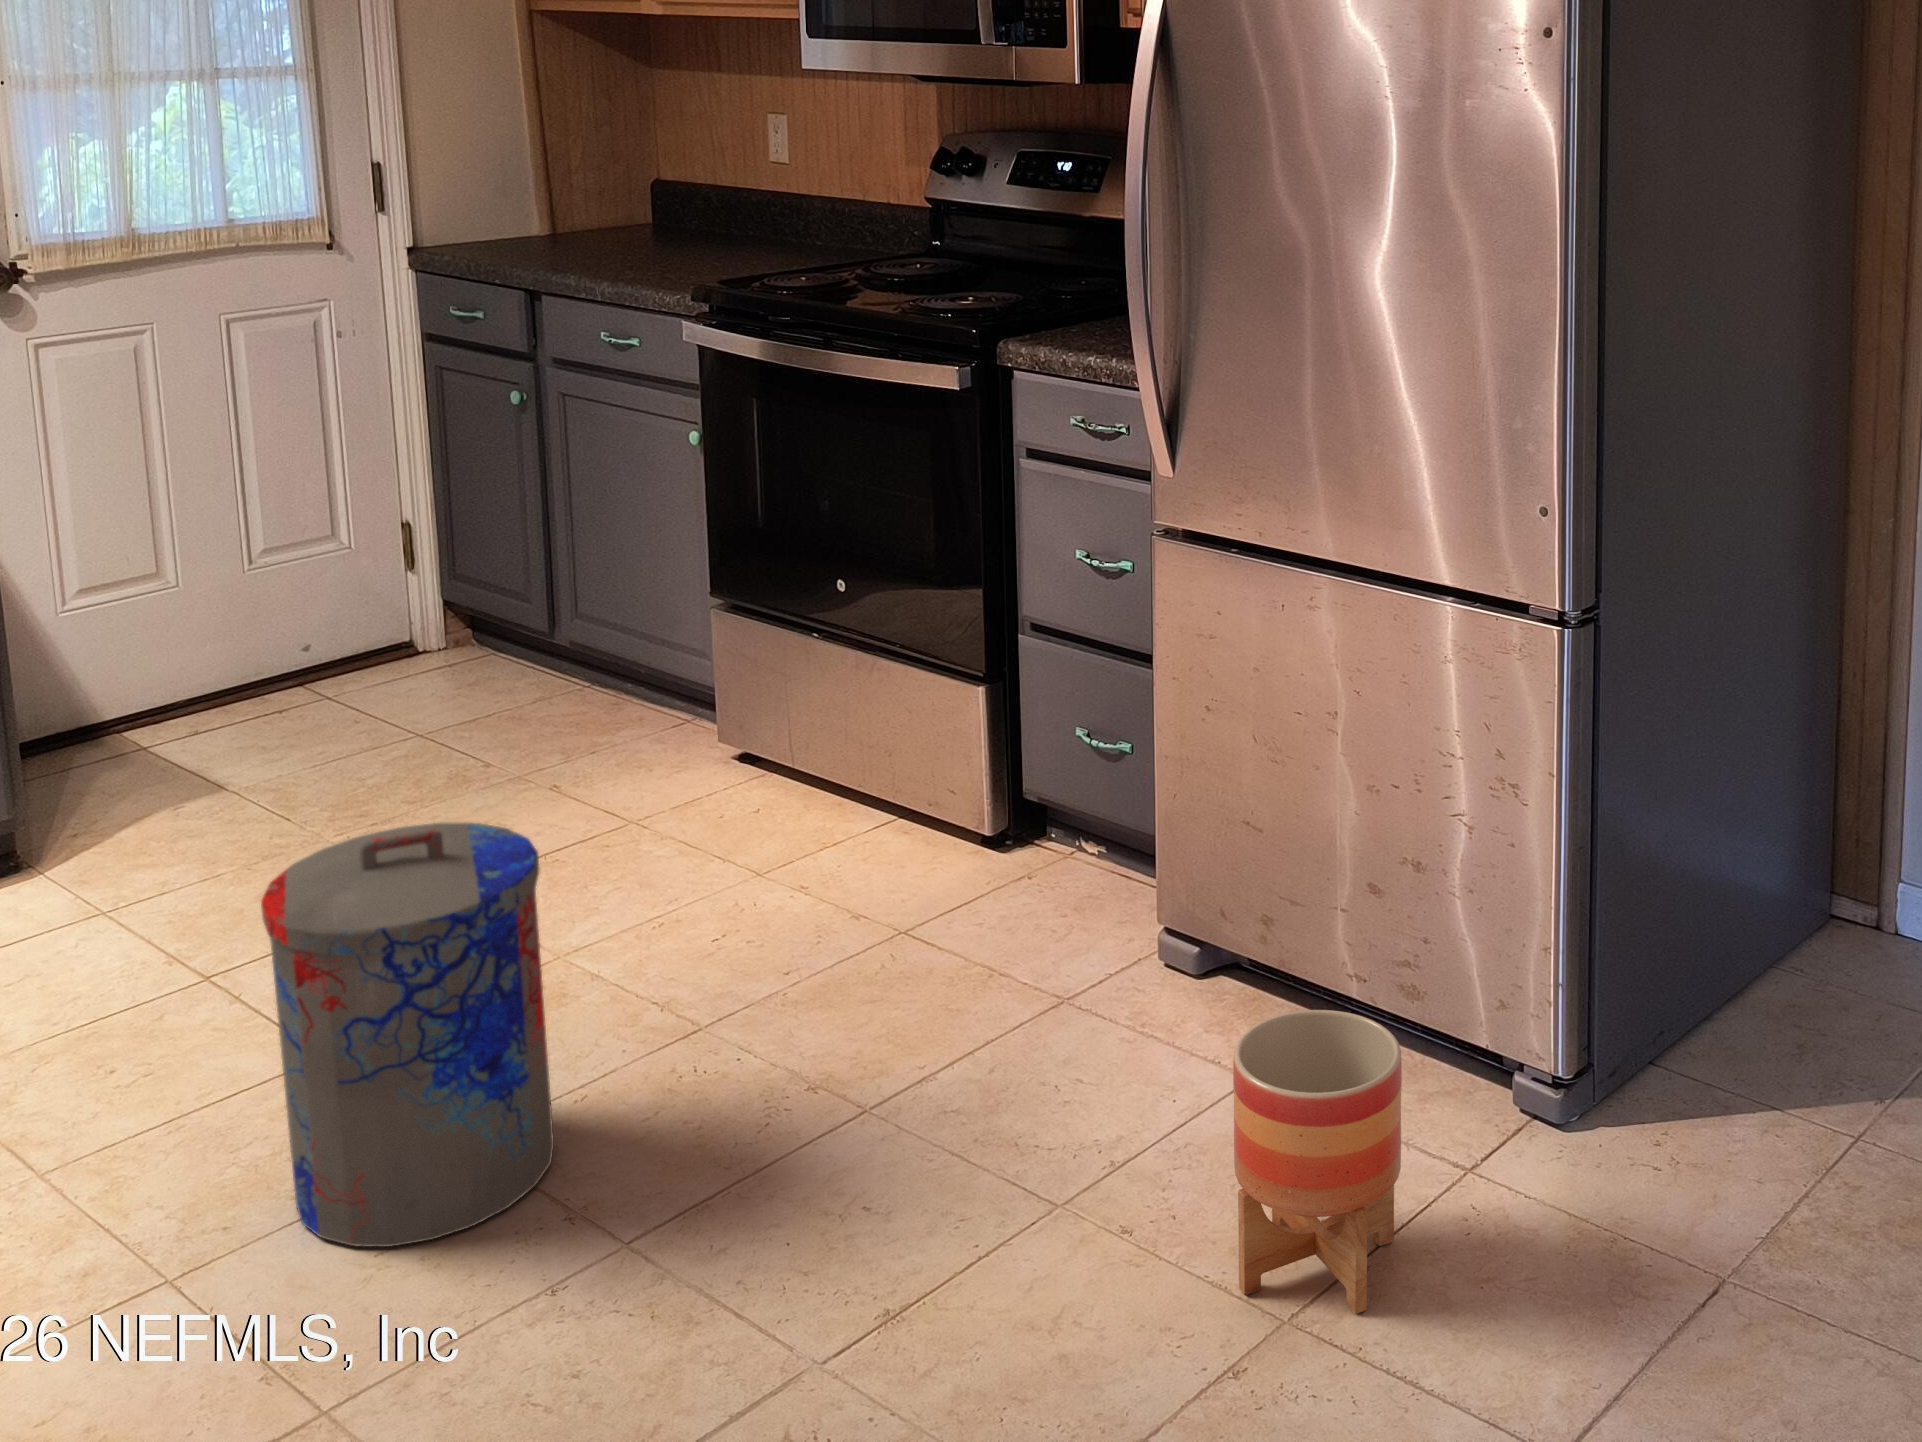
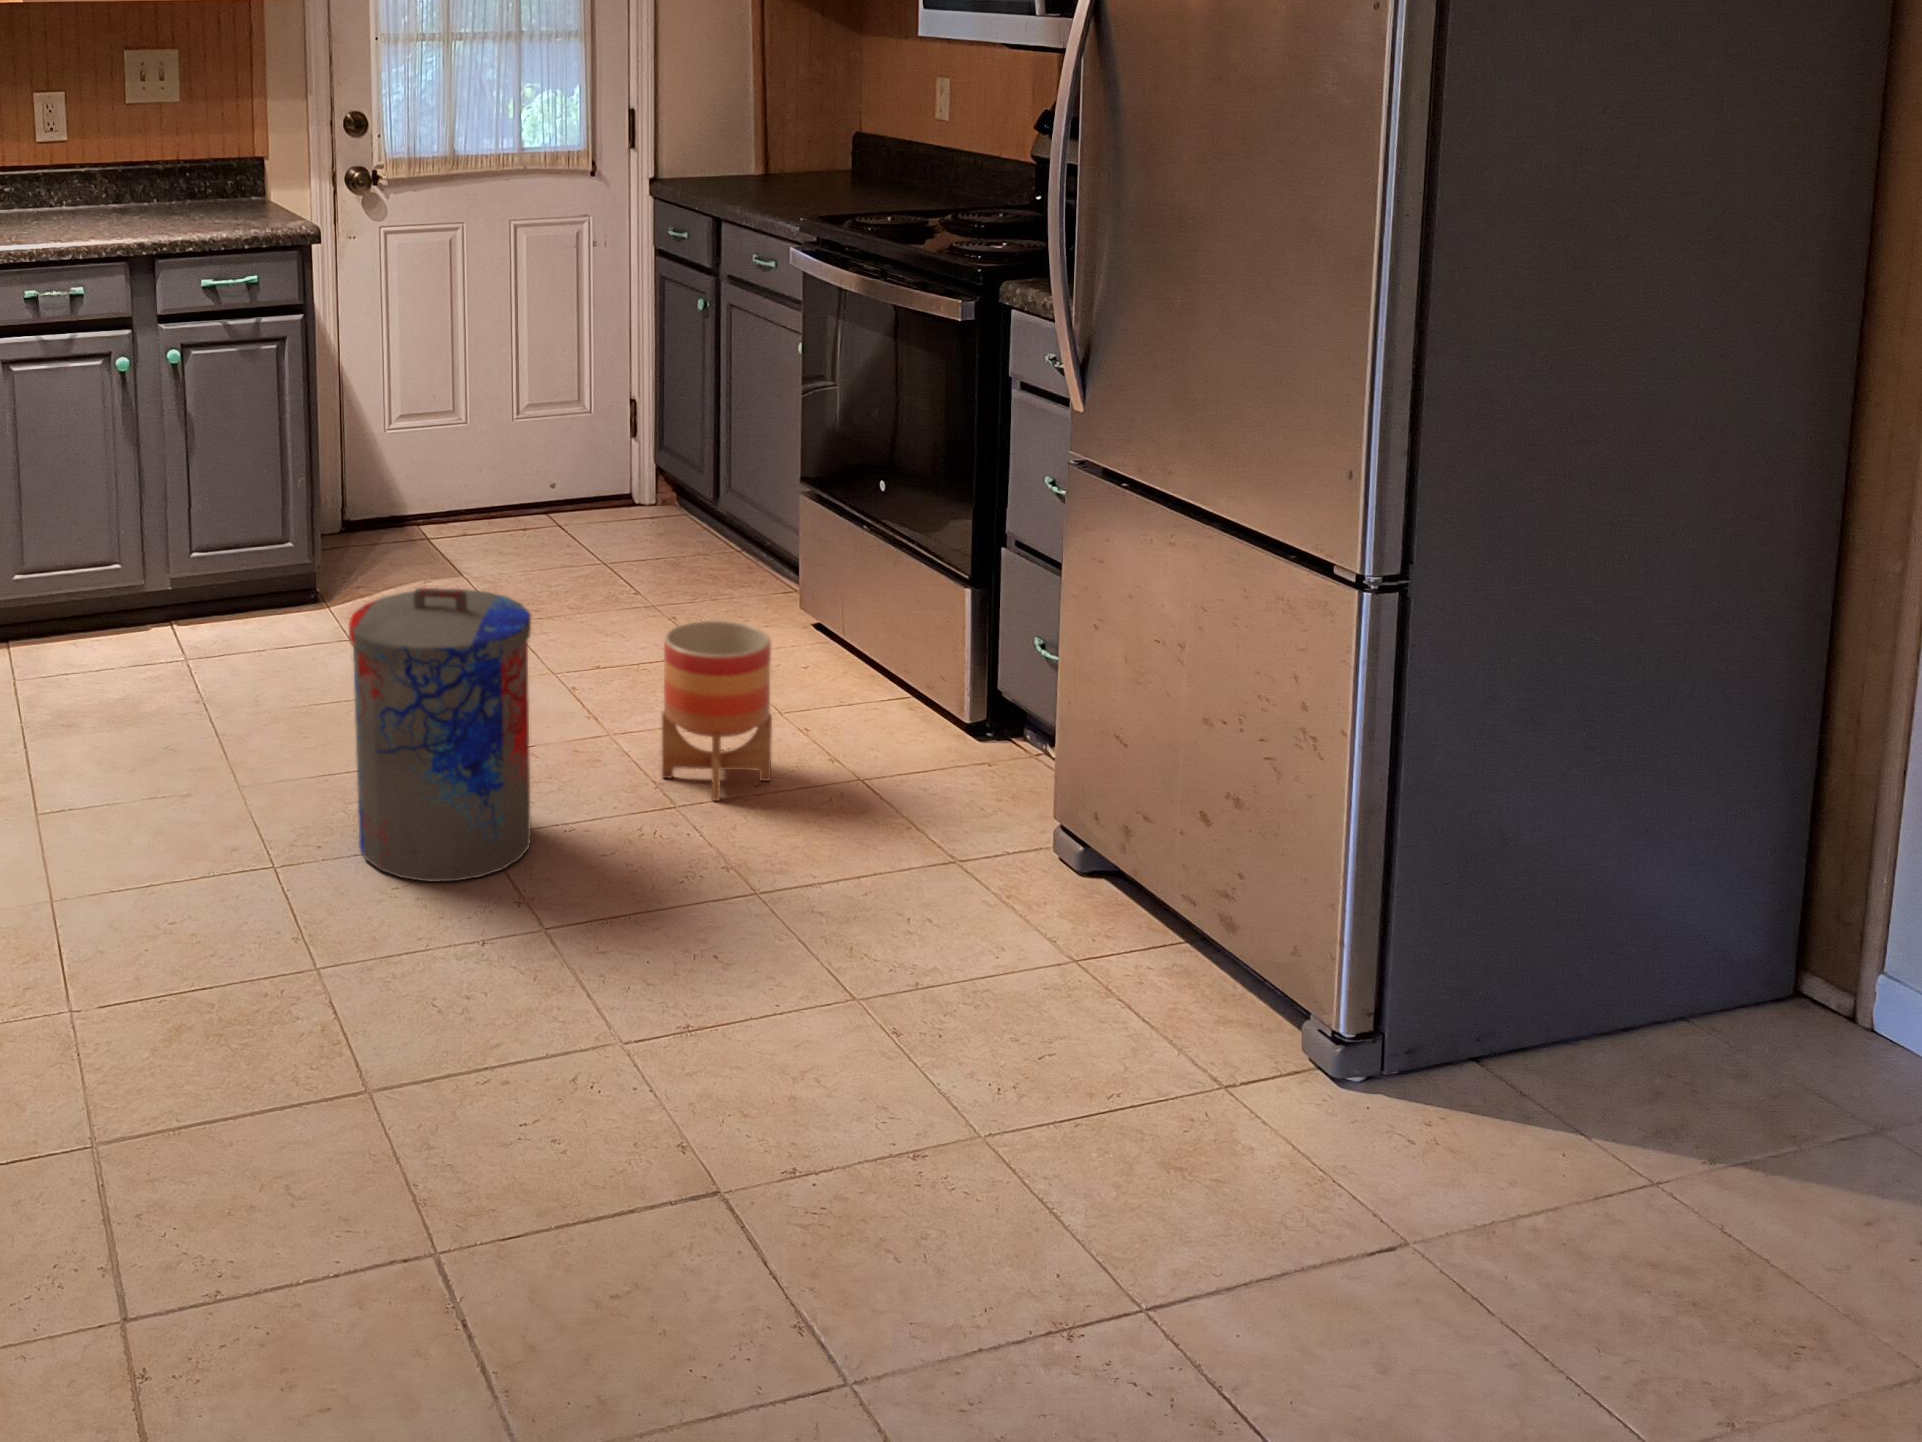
planter: present [1233,1010,1402,1314] -> present [662,621,772,800]

